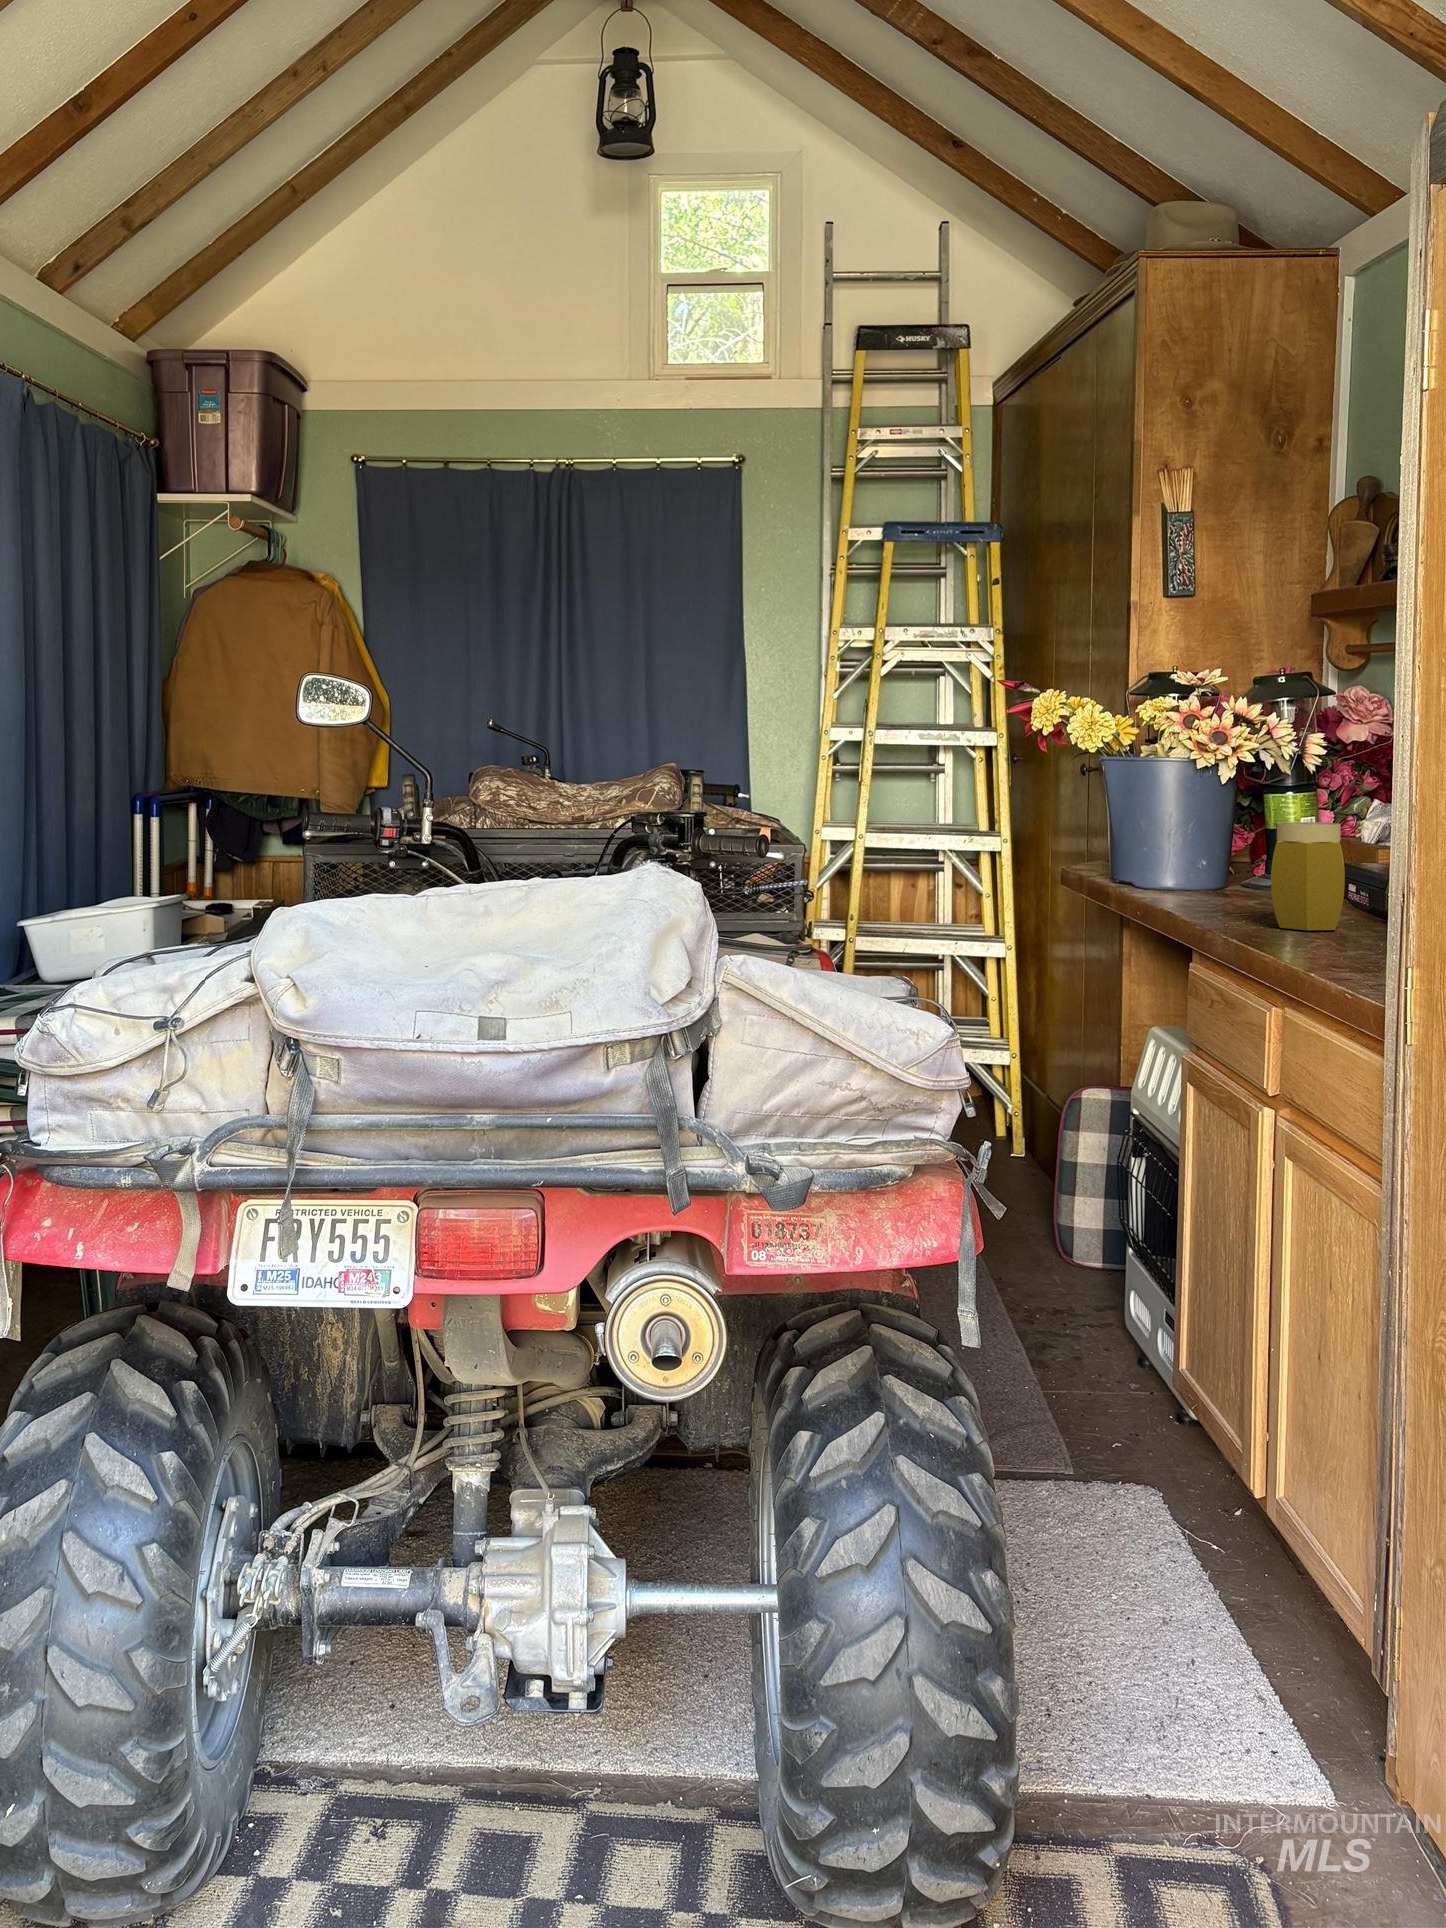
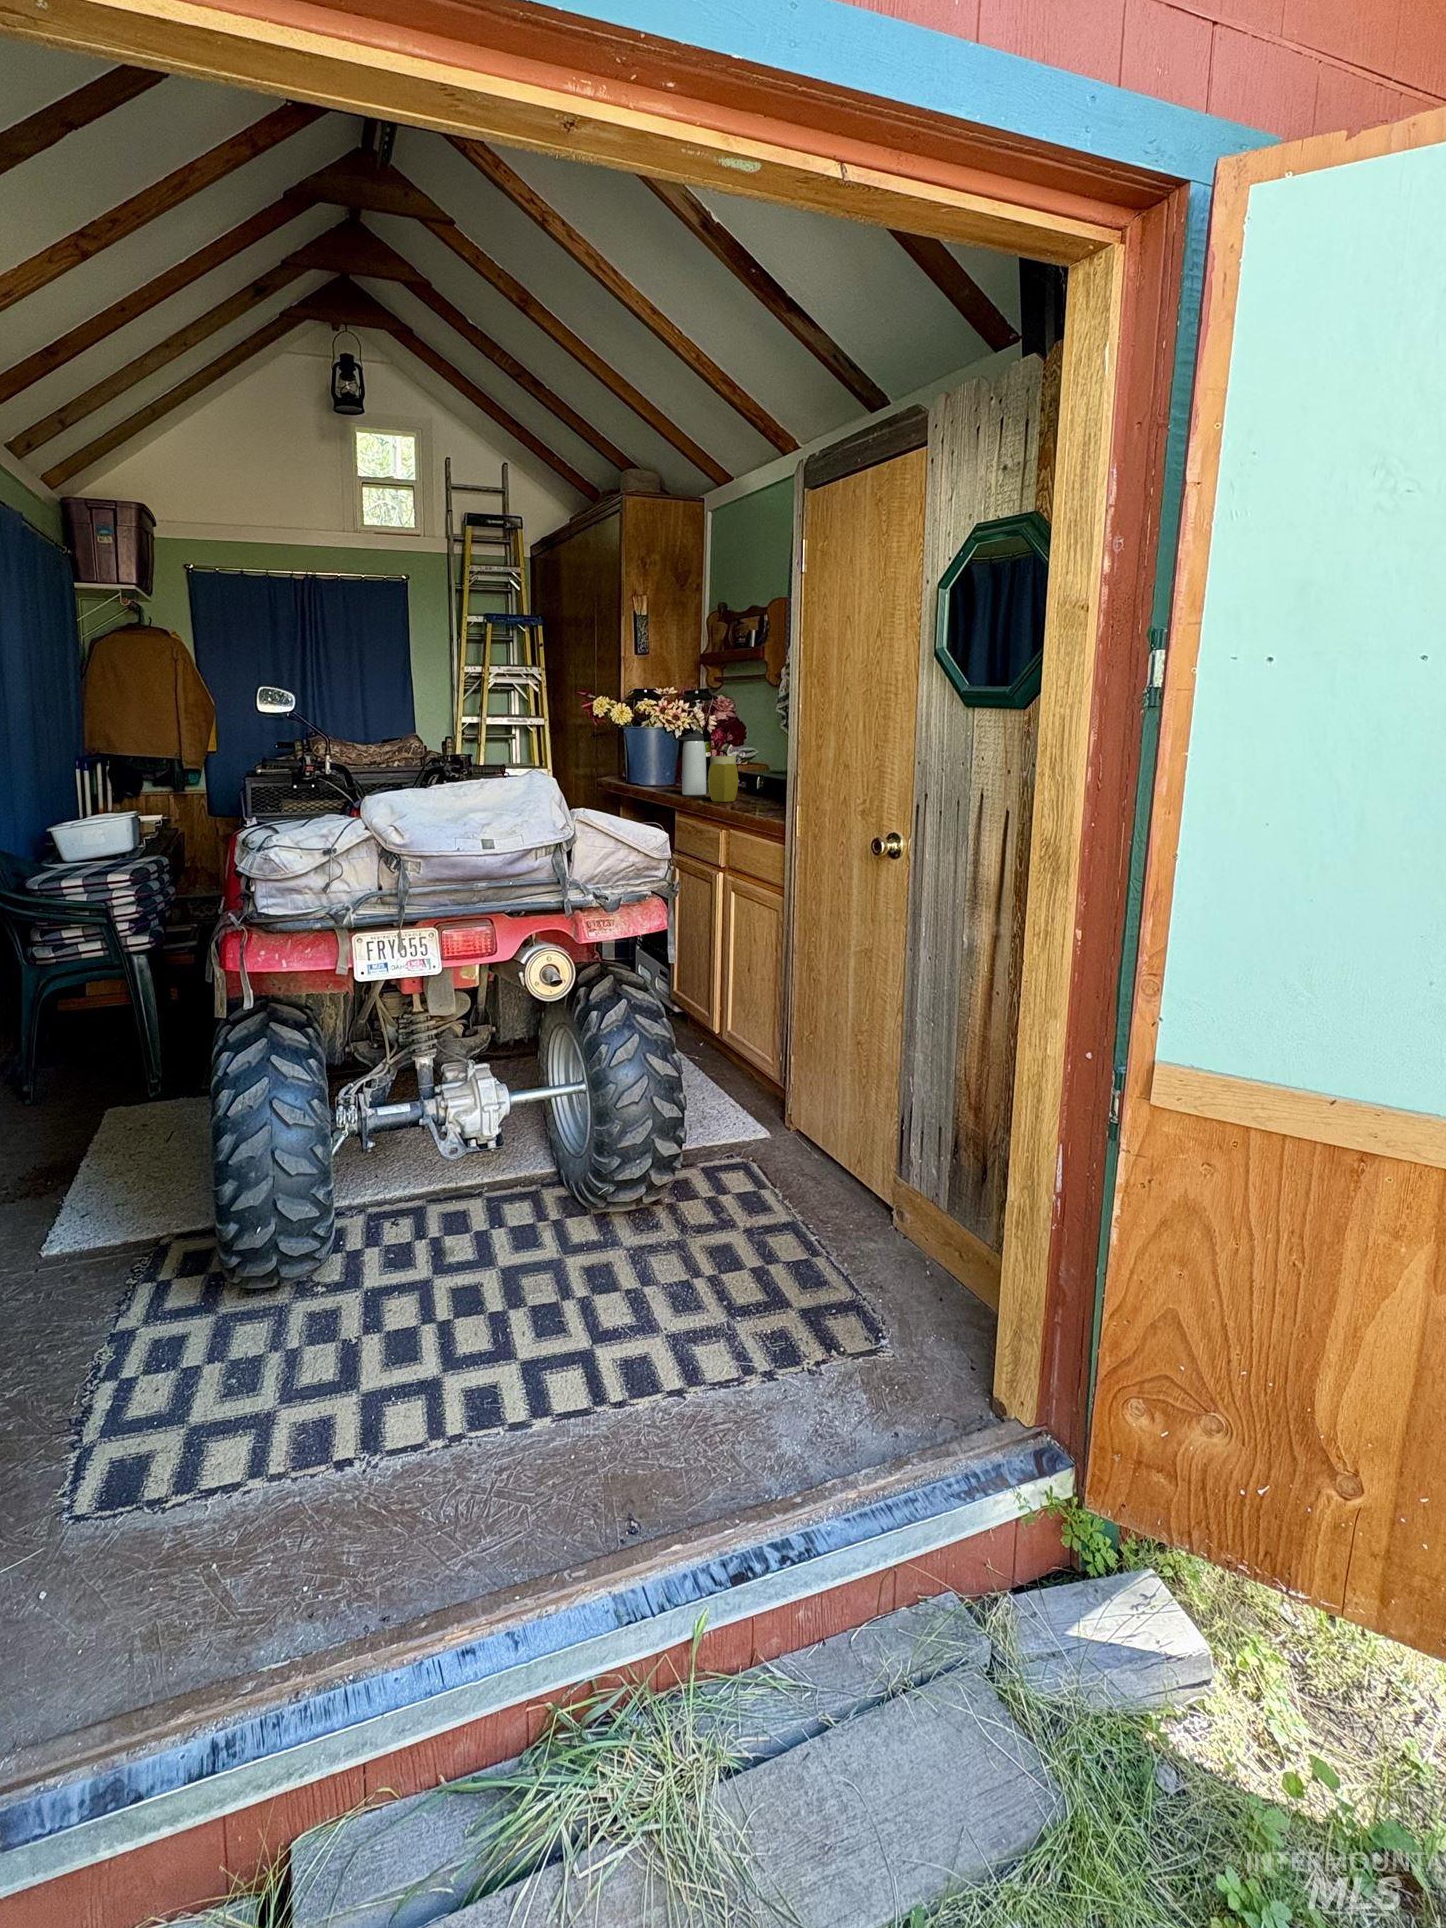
thermos bottle: none [1213,759,1282,909] -> present [677,730,706,795]

